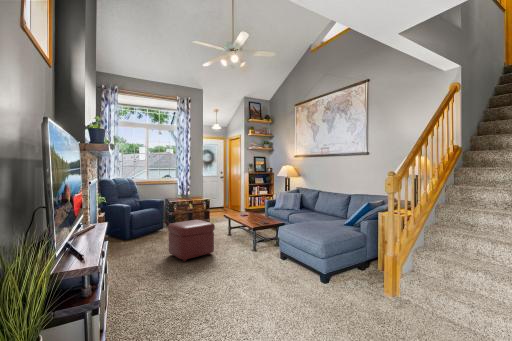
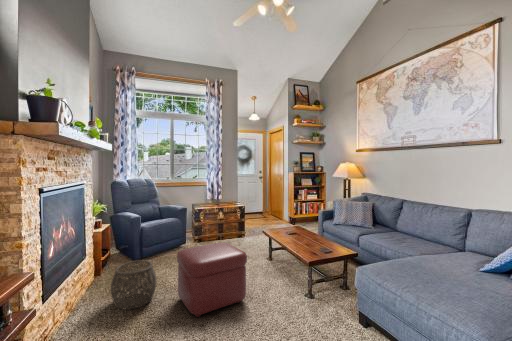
woven basket: none [123,232,153,262] -> present [111,260,157,310]

